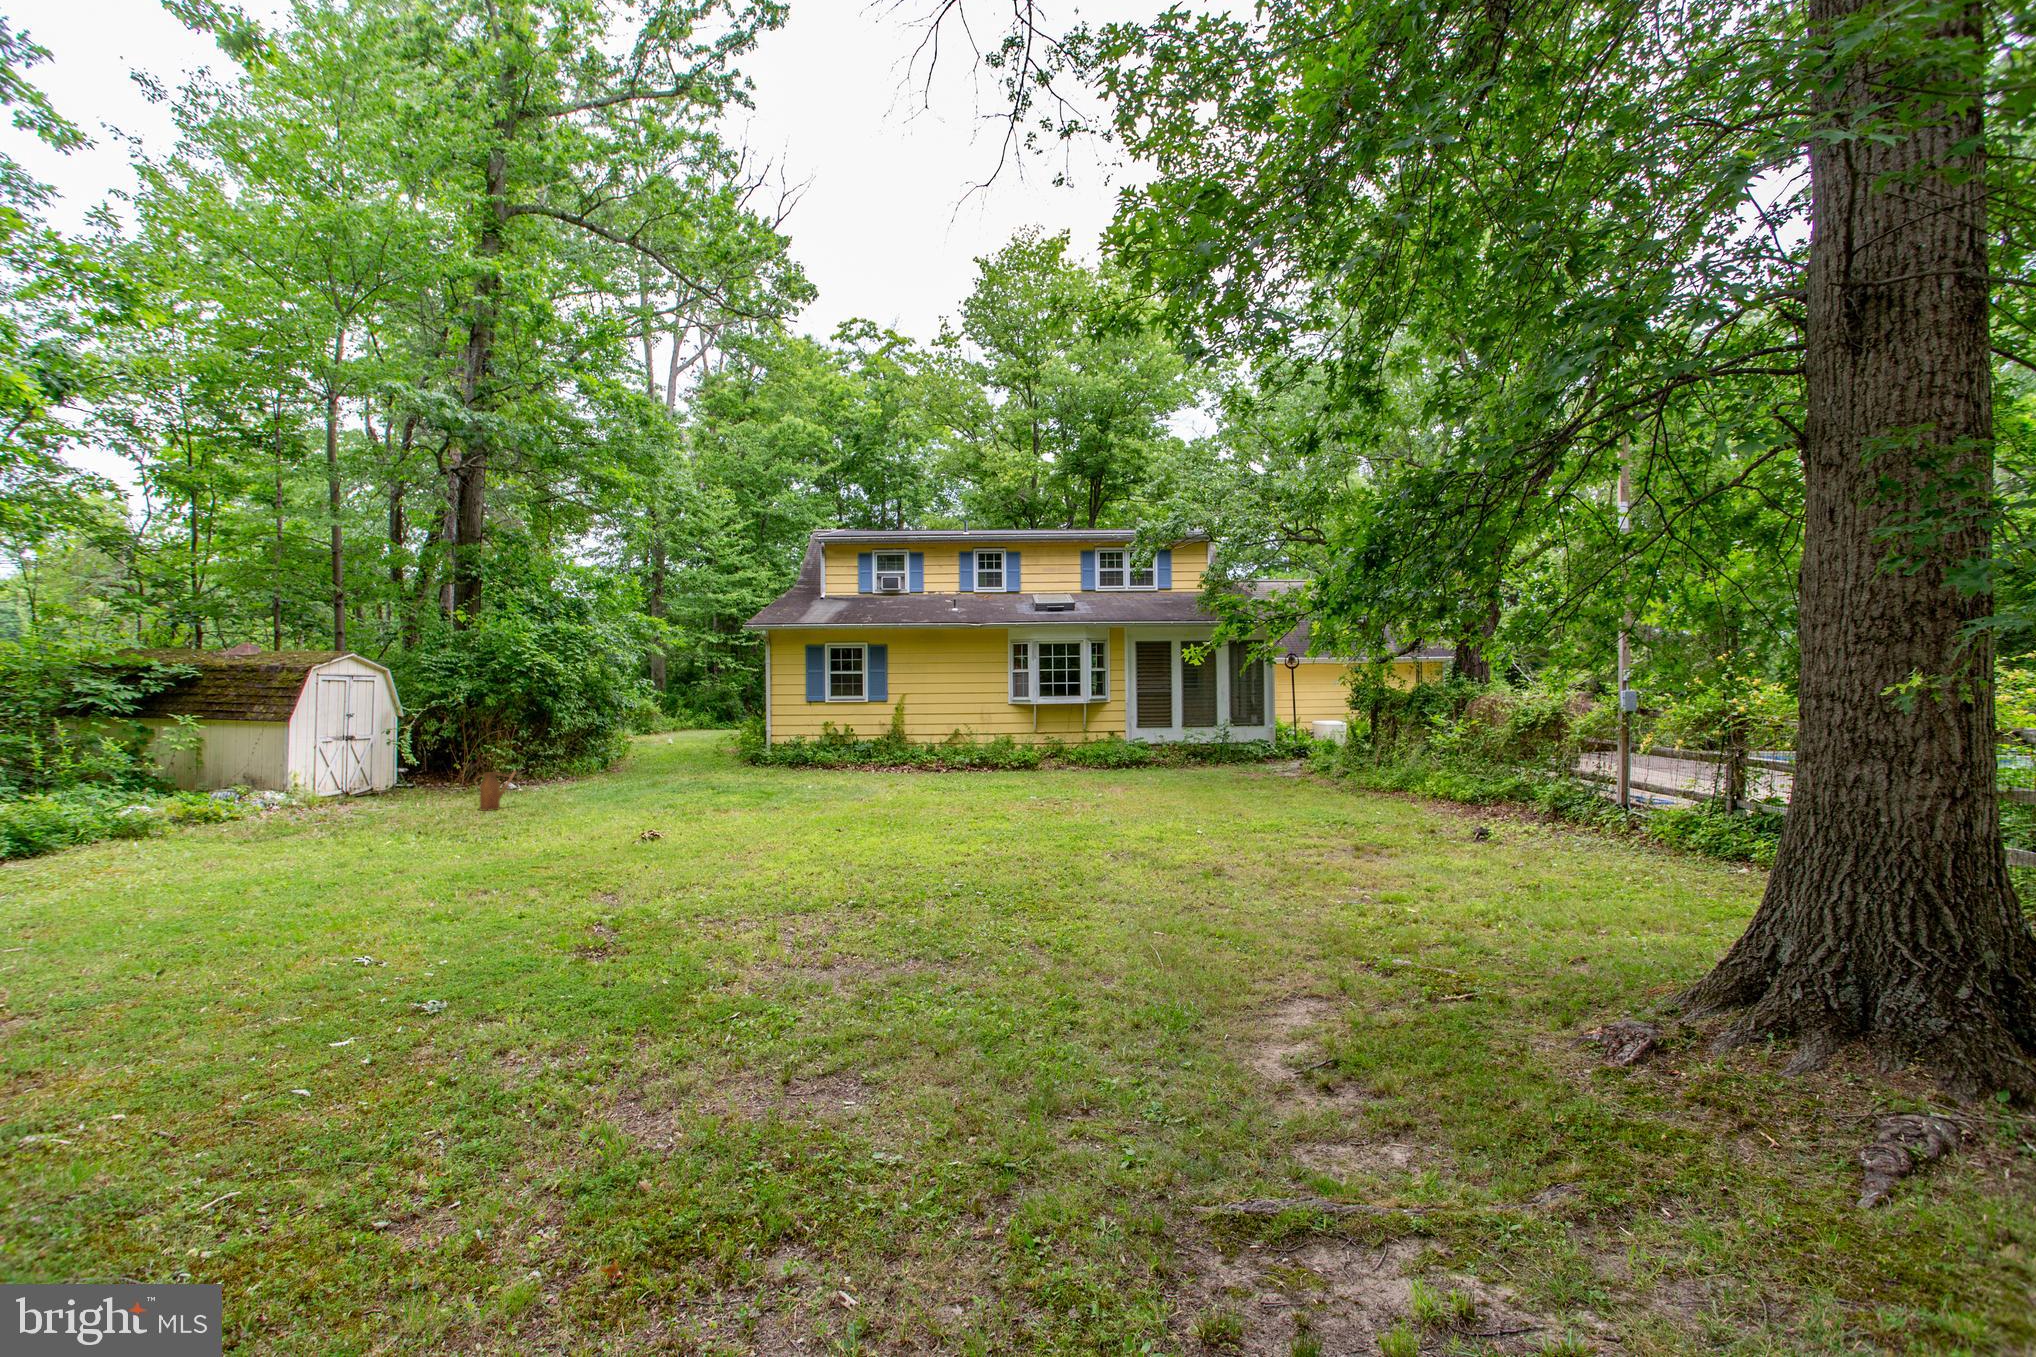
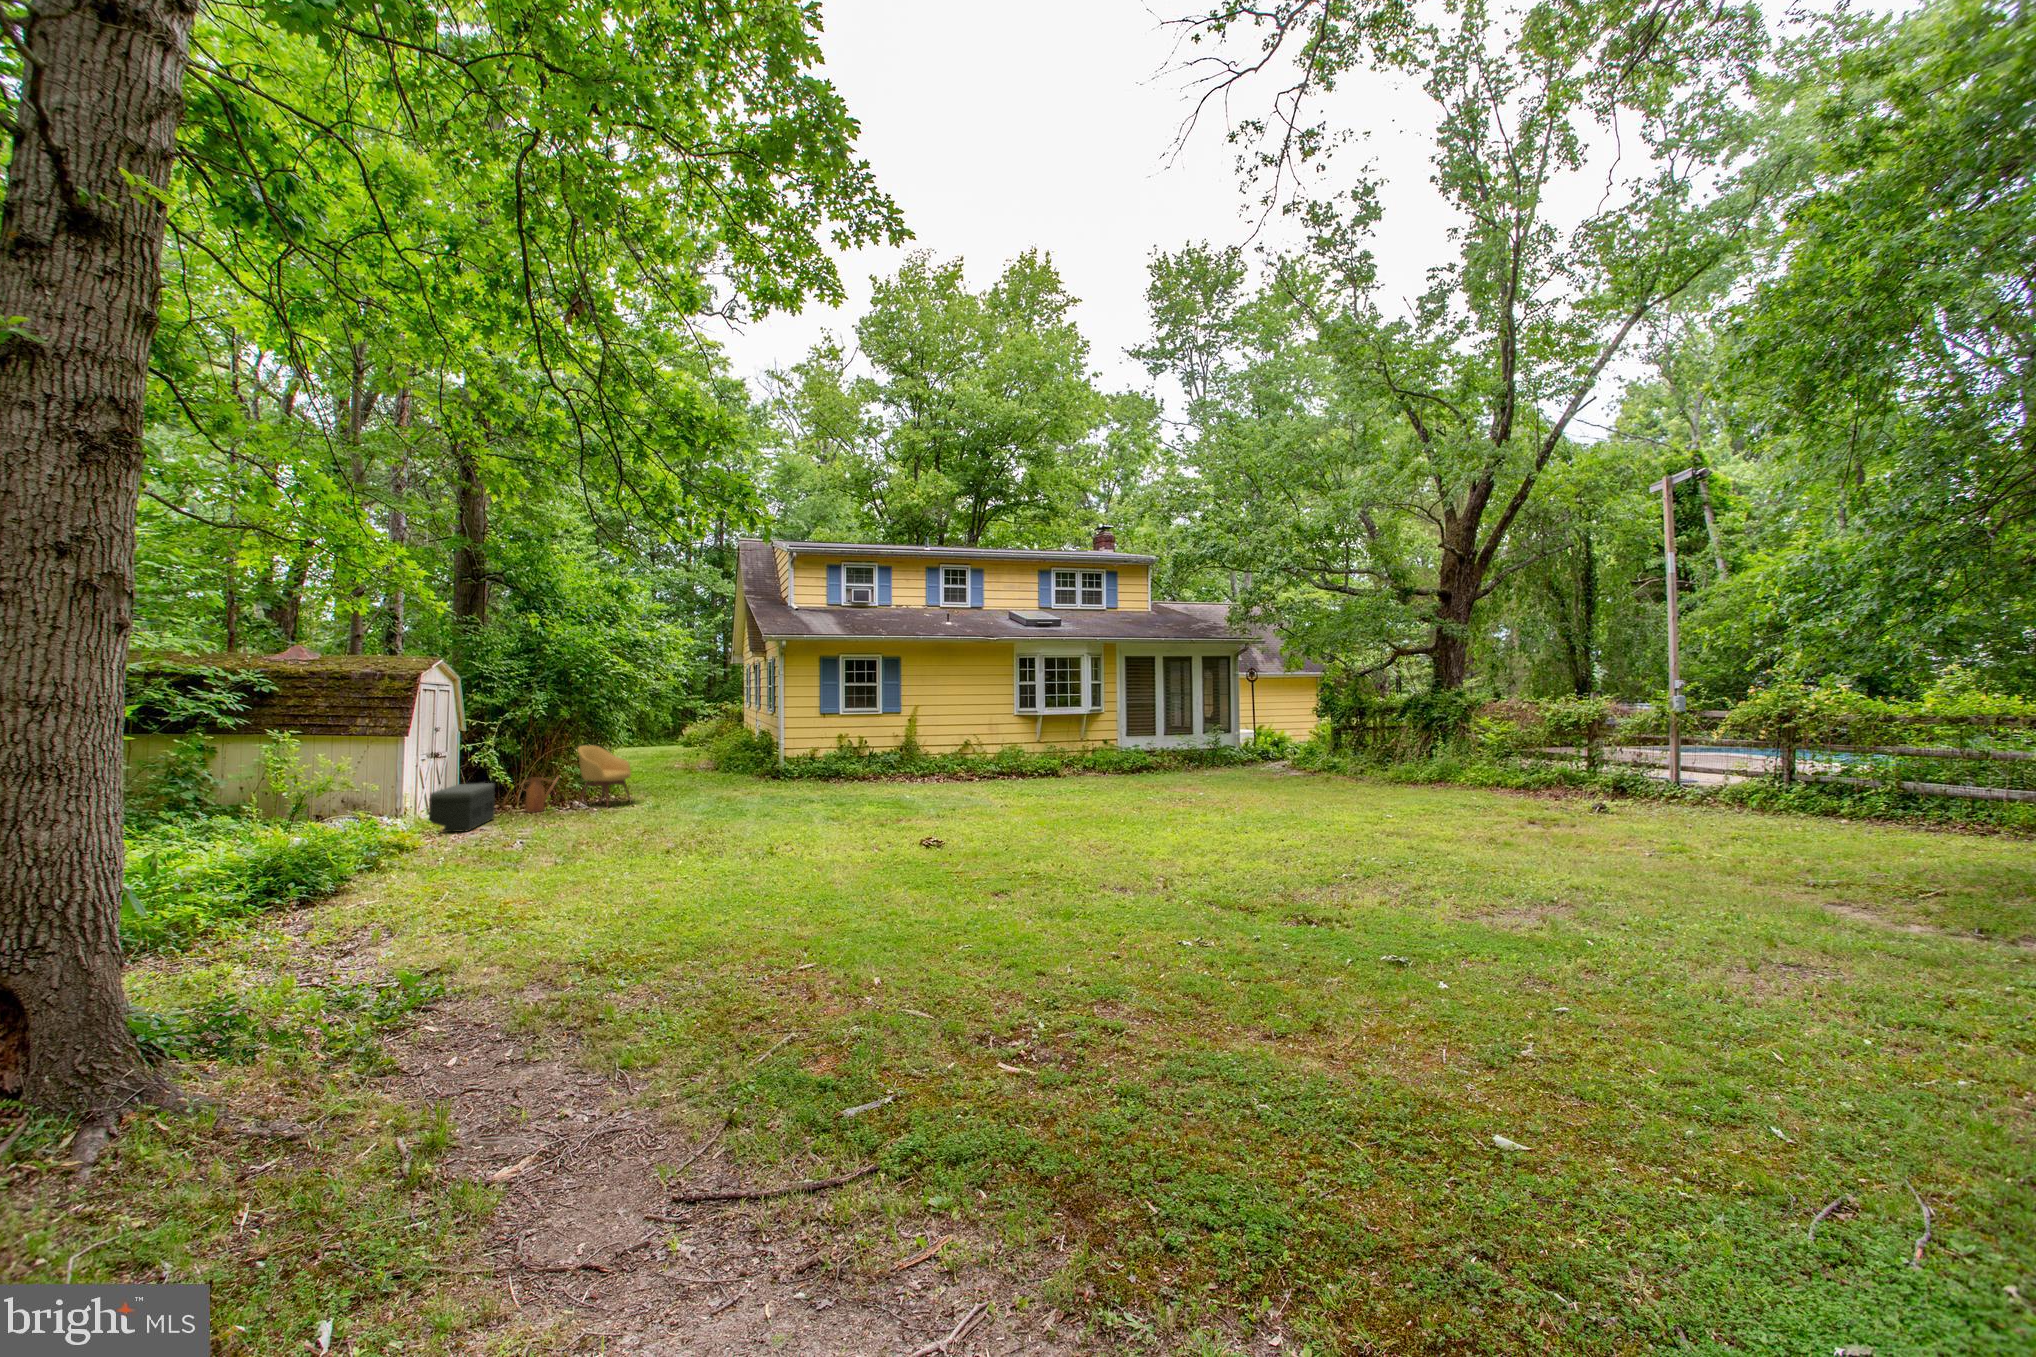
chair: none [535,737,596,806] -> present [578,745,632,808]
storage bench: none [375,779,446,833] -> present [429,783,495,832]

